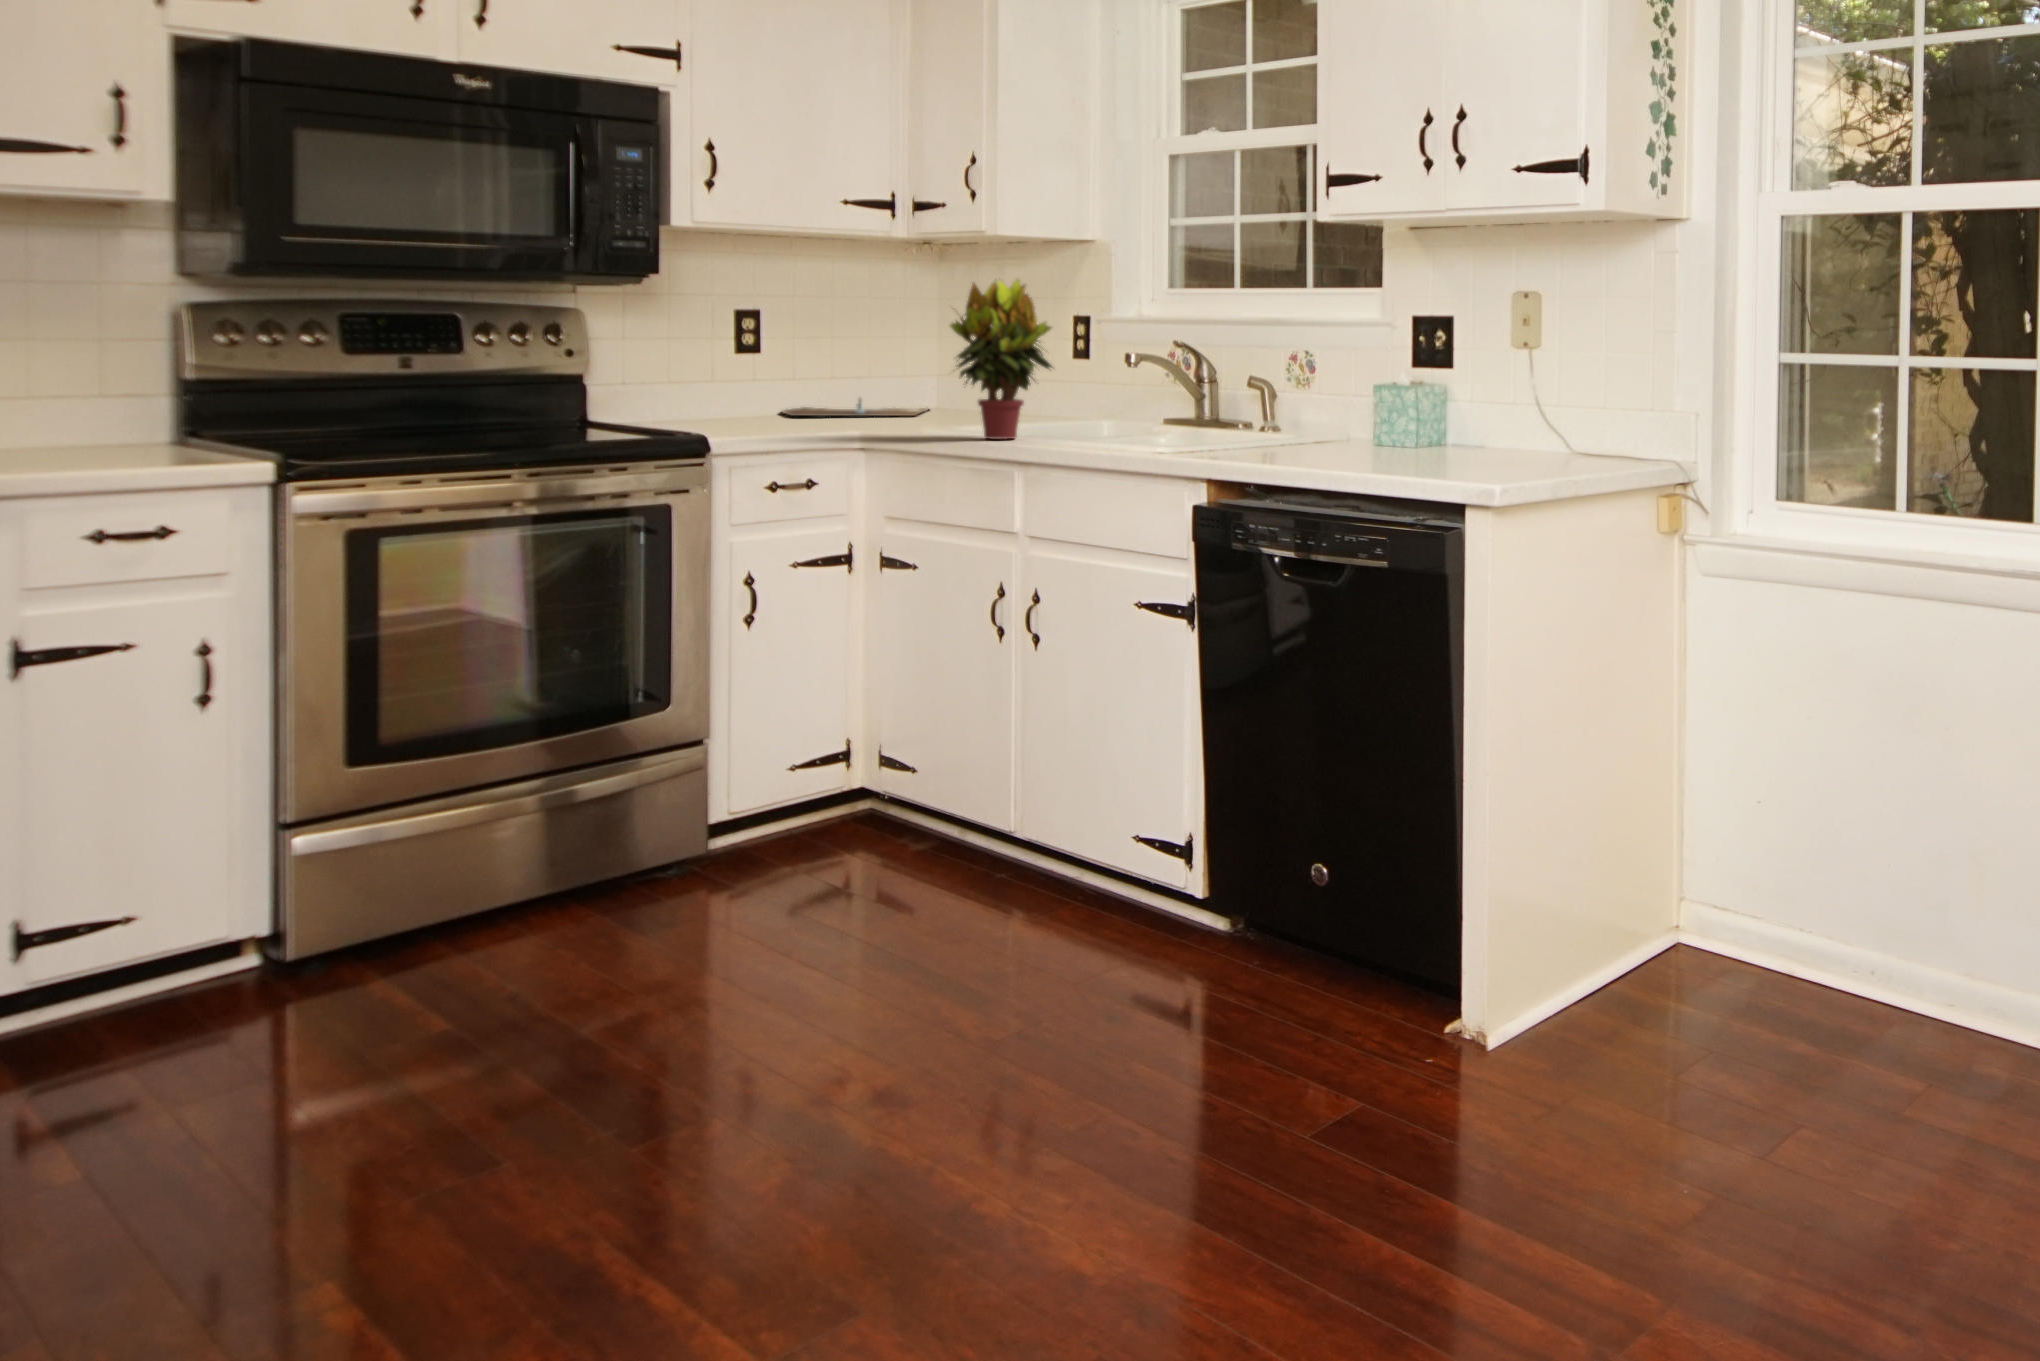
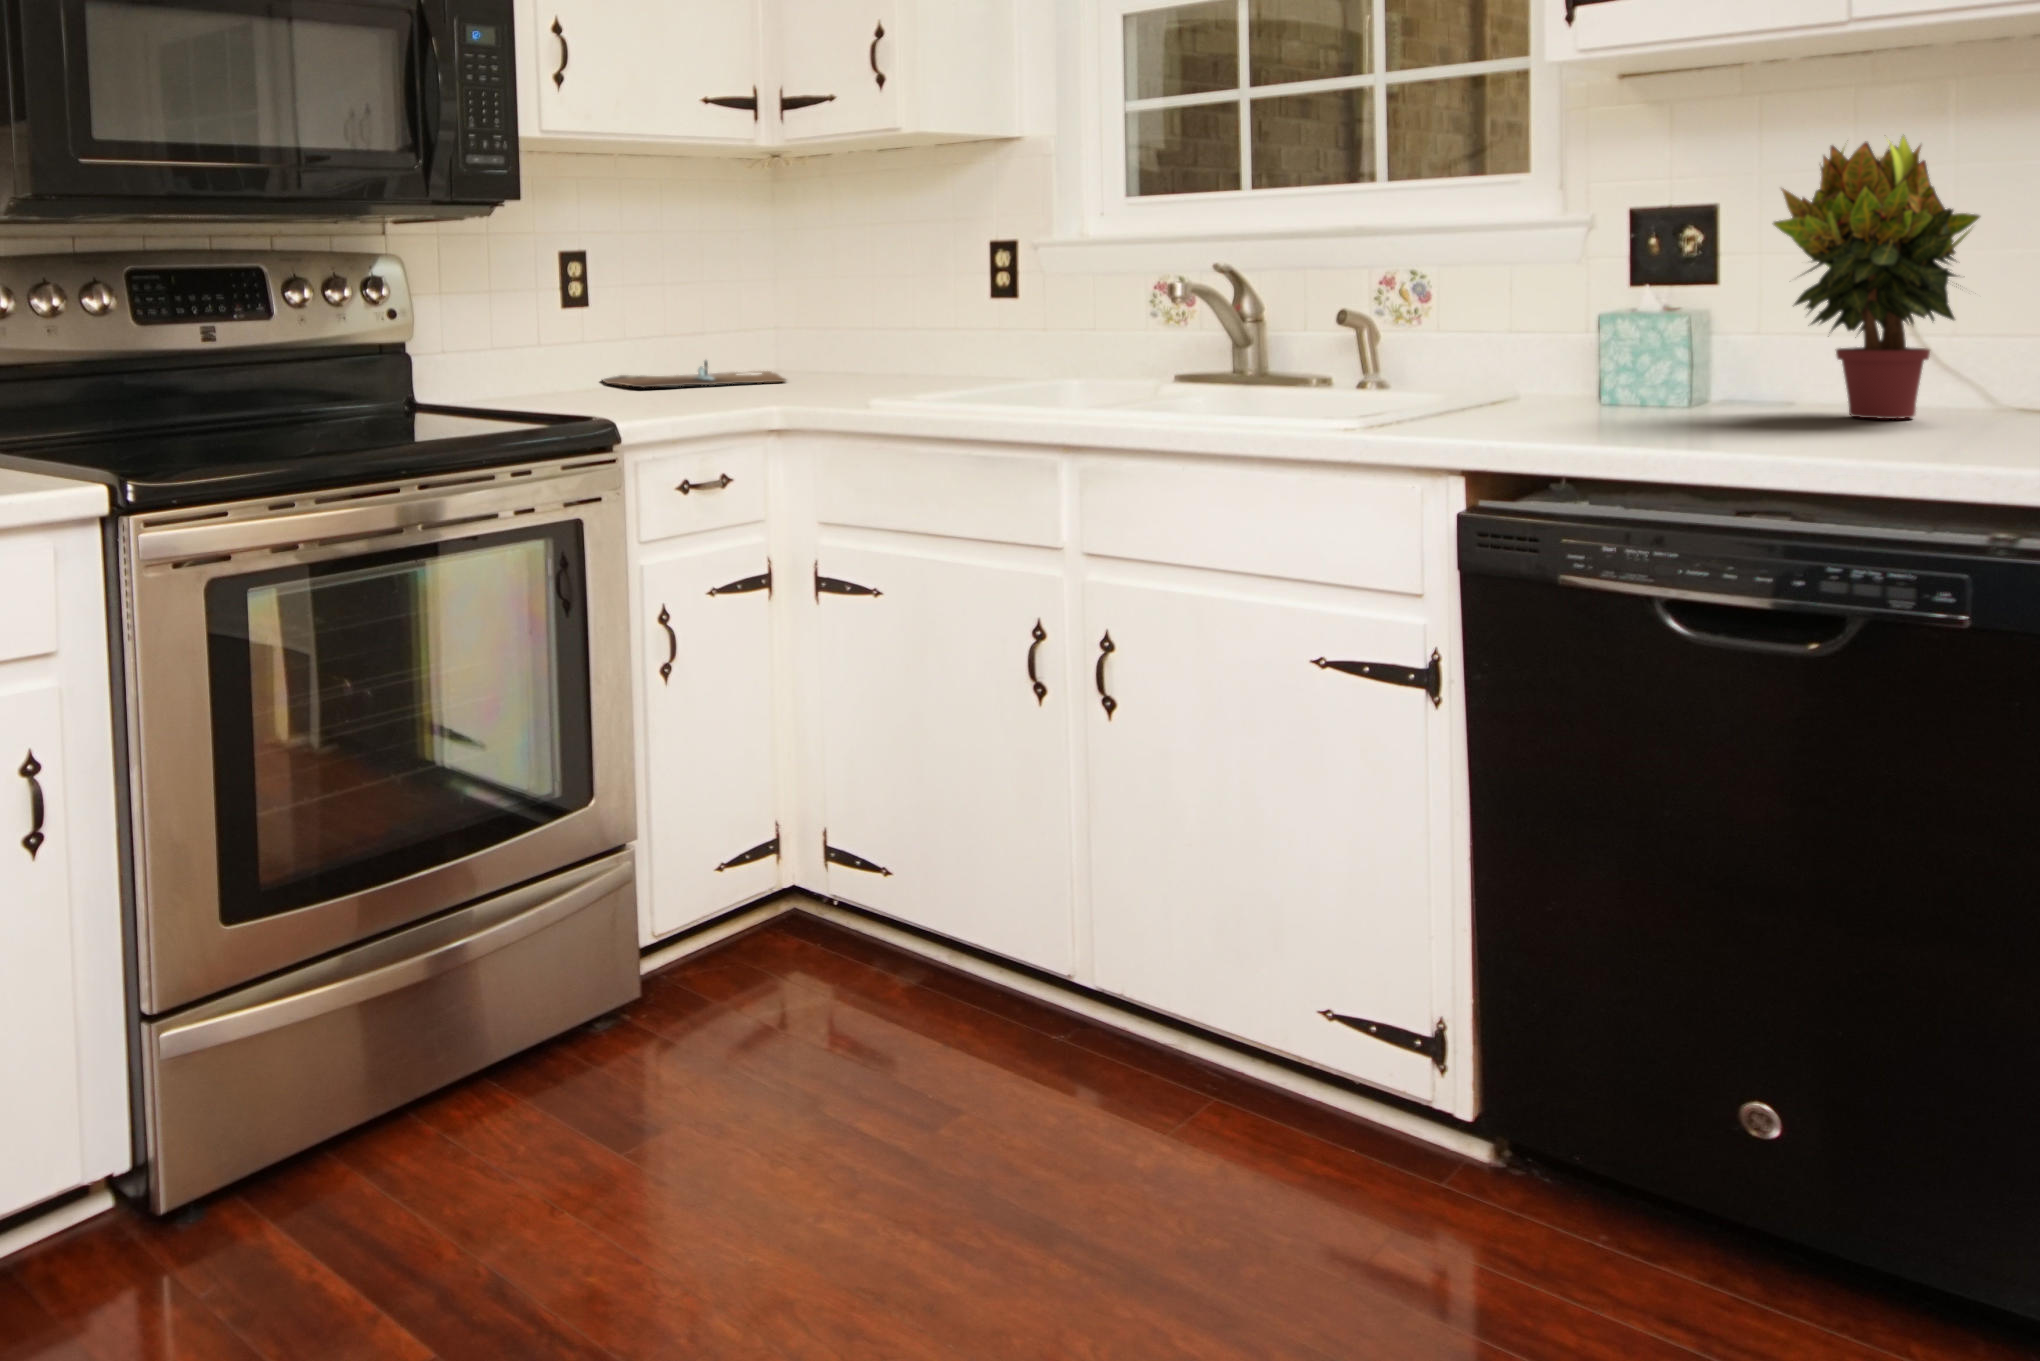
potted plant: present [950,279,1052,440] -> present [1773,136,1980,419]

